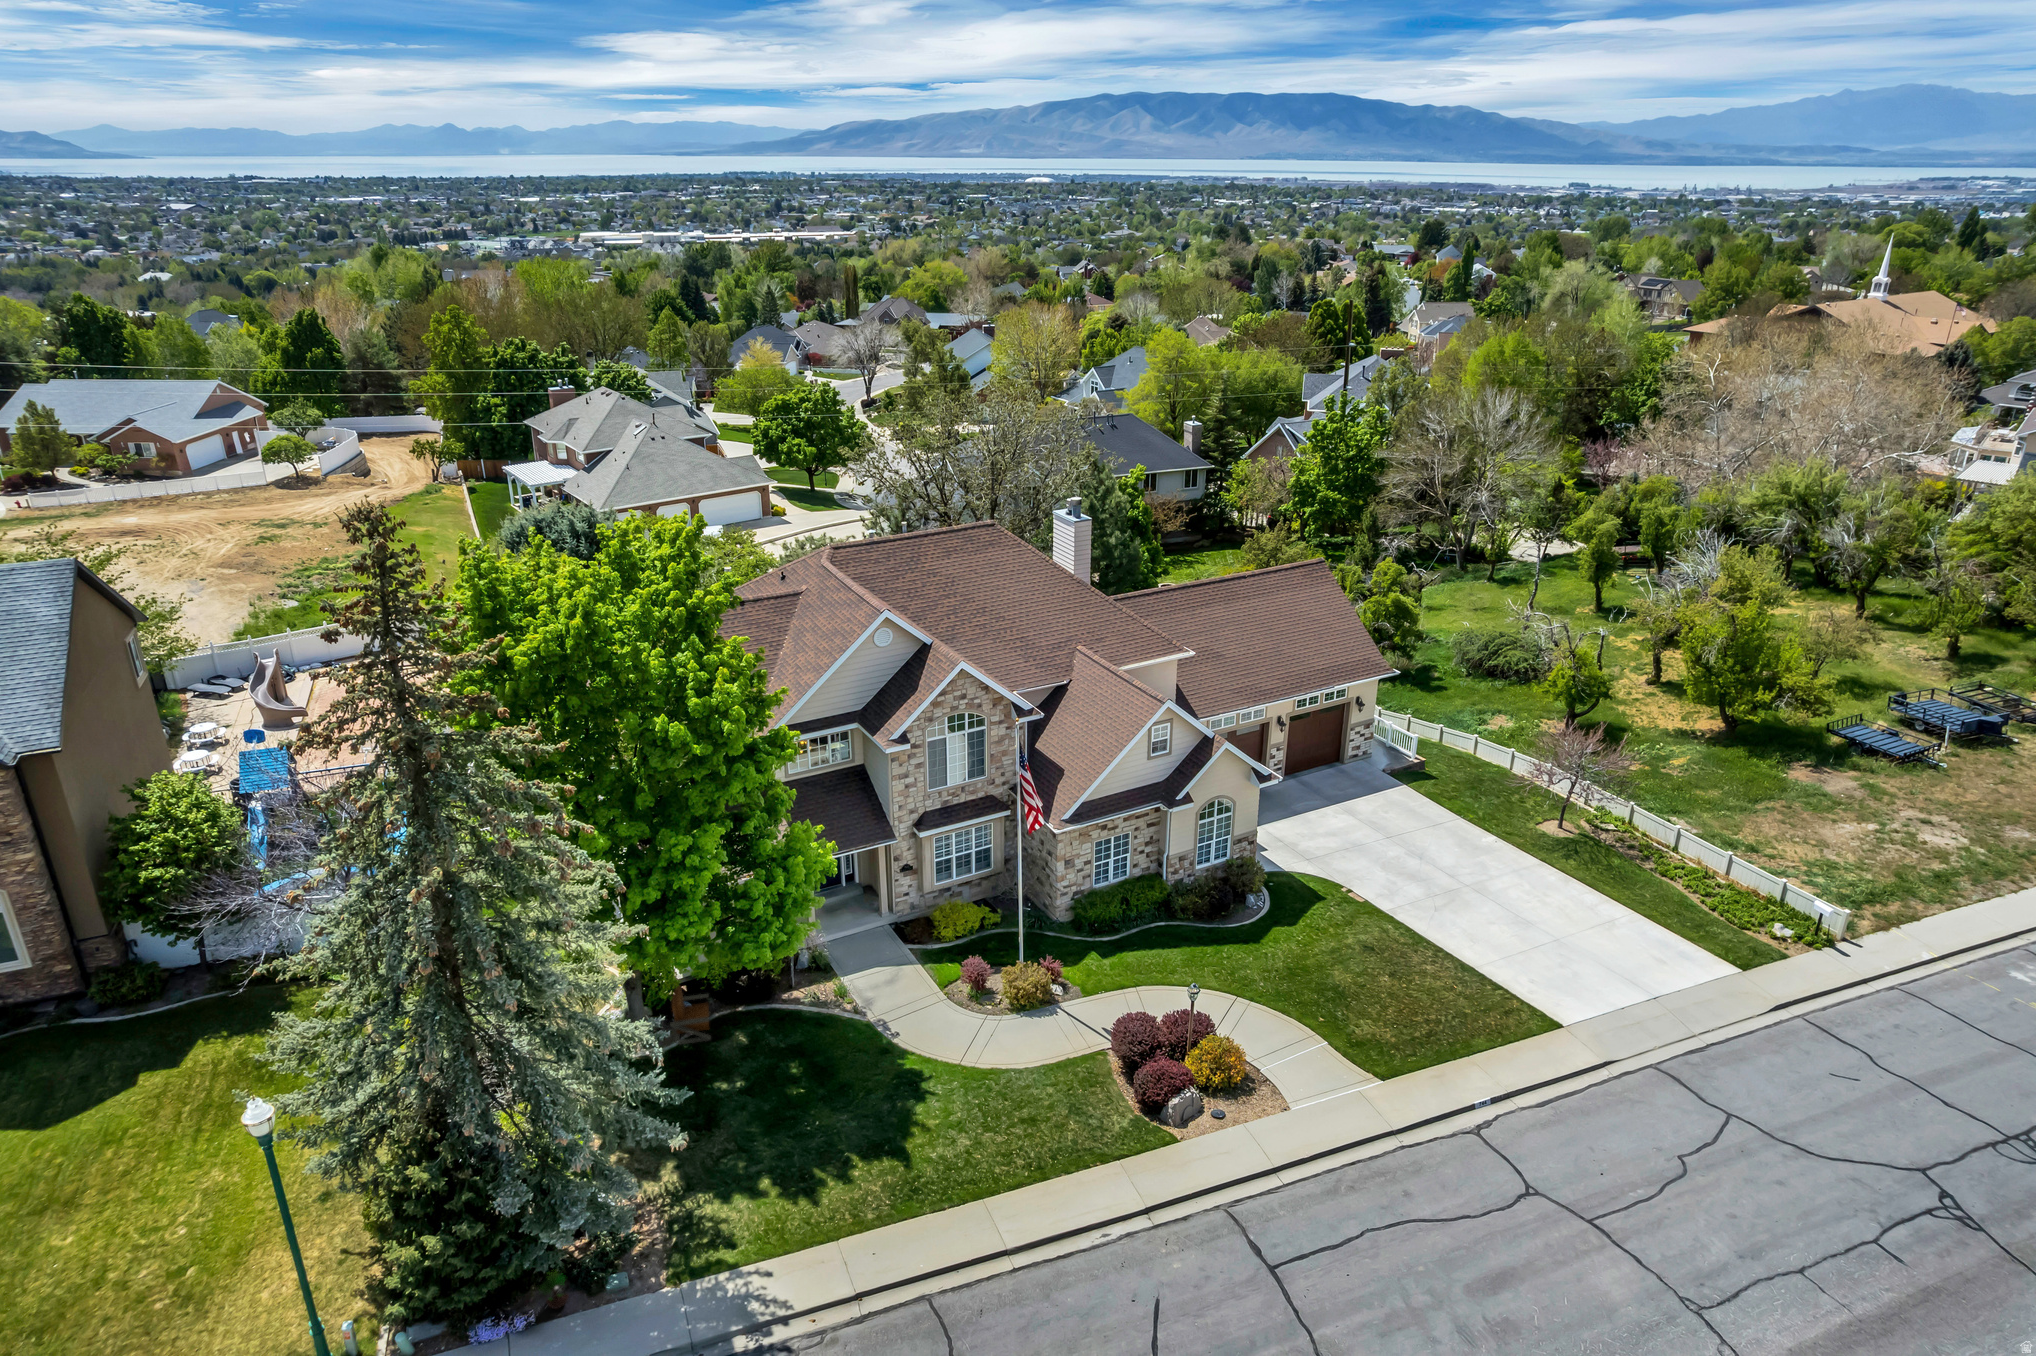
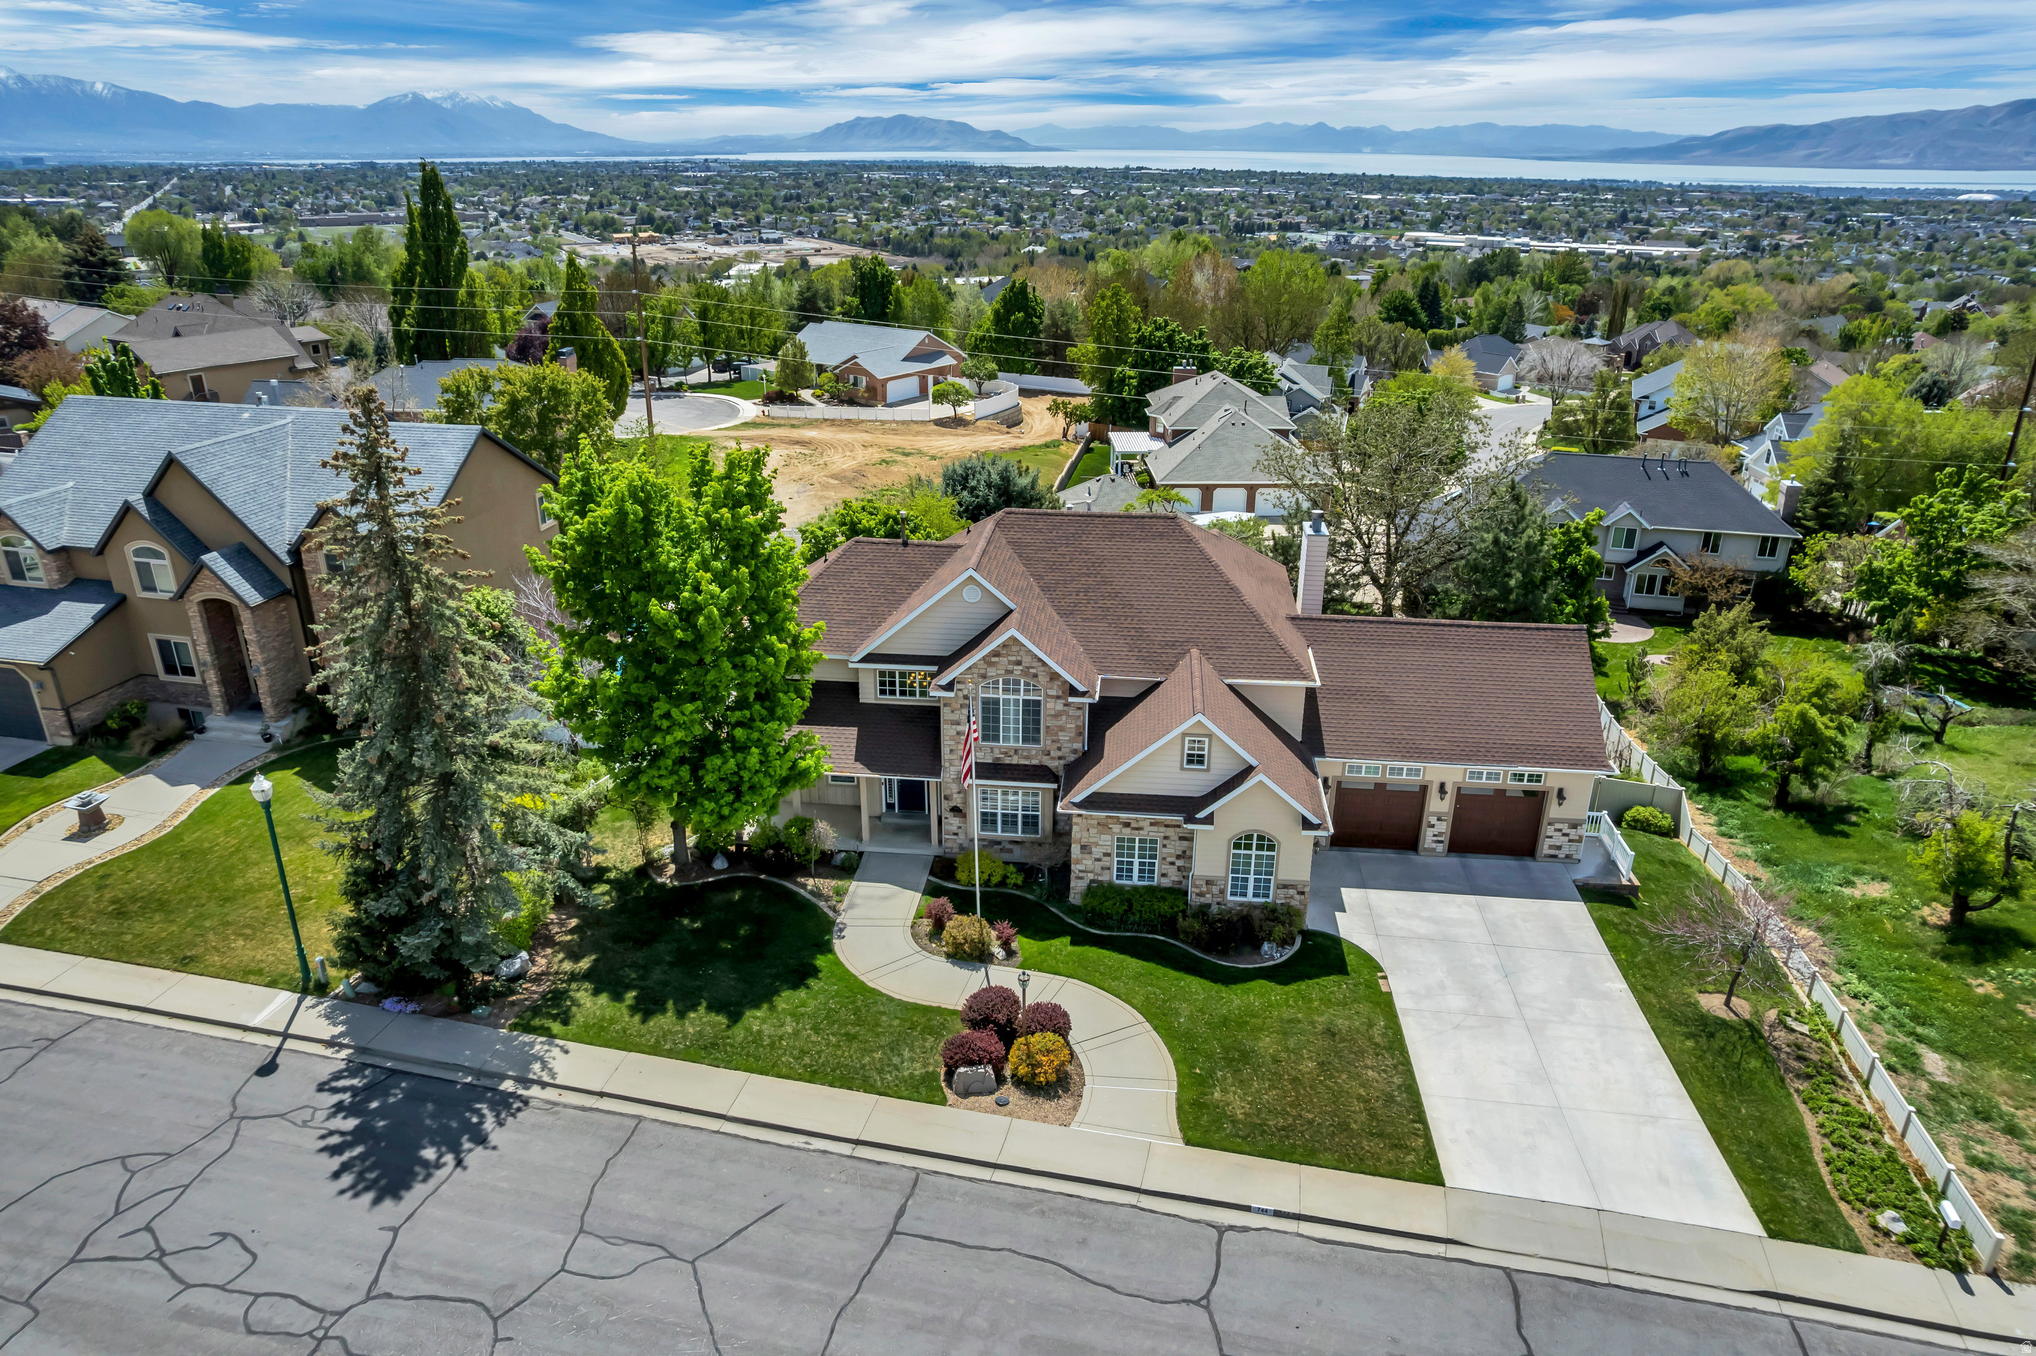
lounge chair: present [670,986,711,1044] -> none [684,842,733,891]

